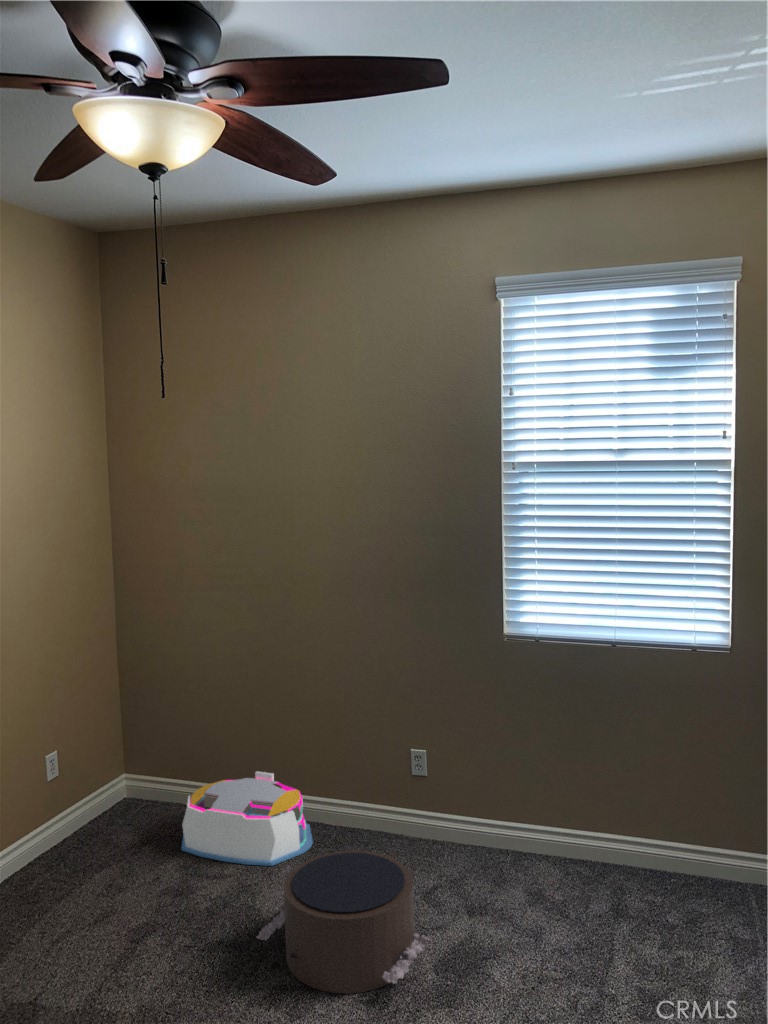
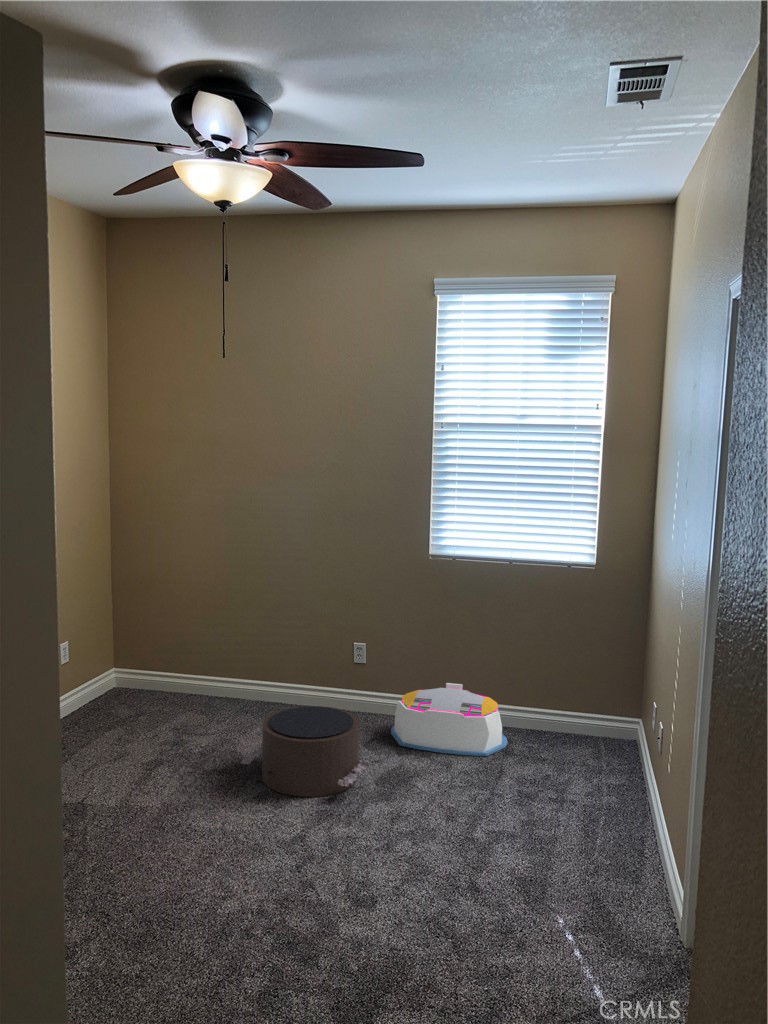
storage bin: present [182,772,313,866] -> present [391,683,507,756]

